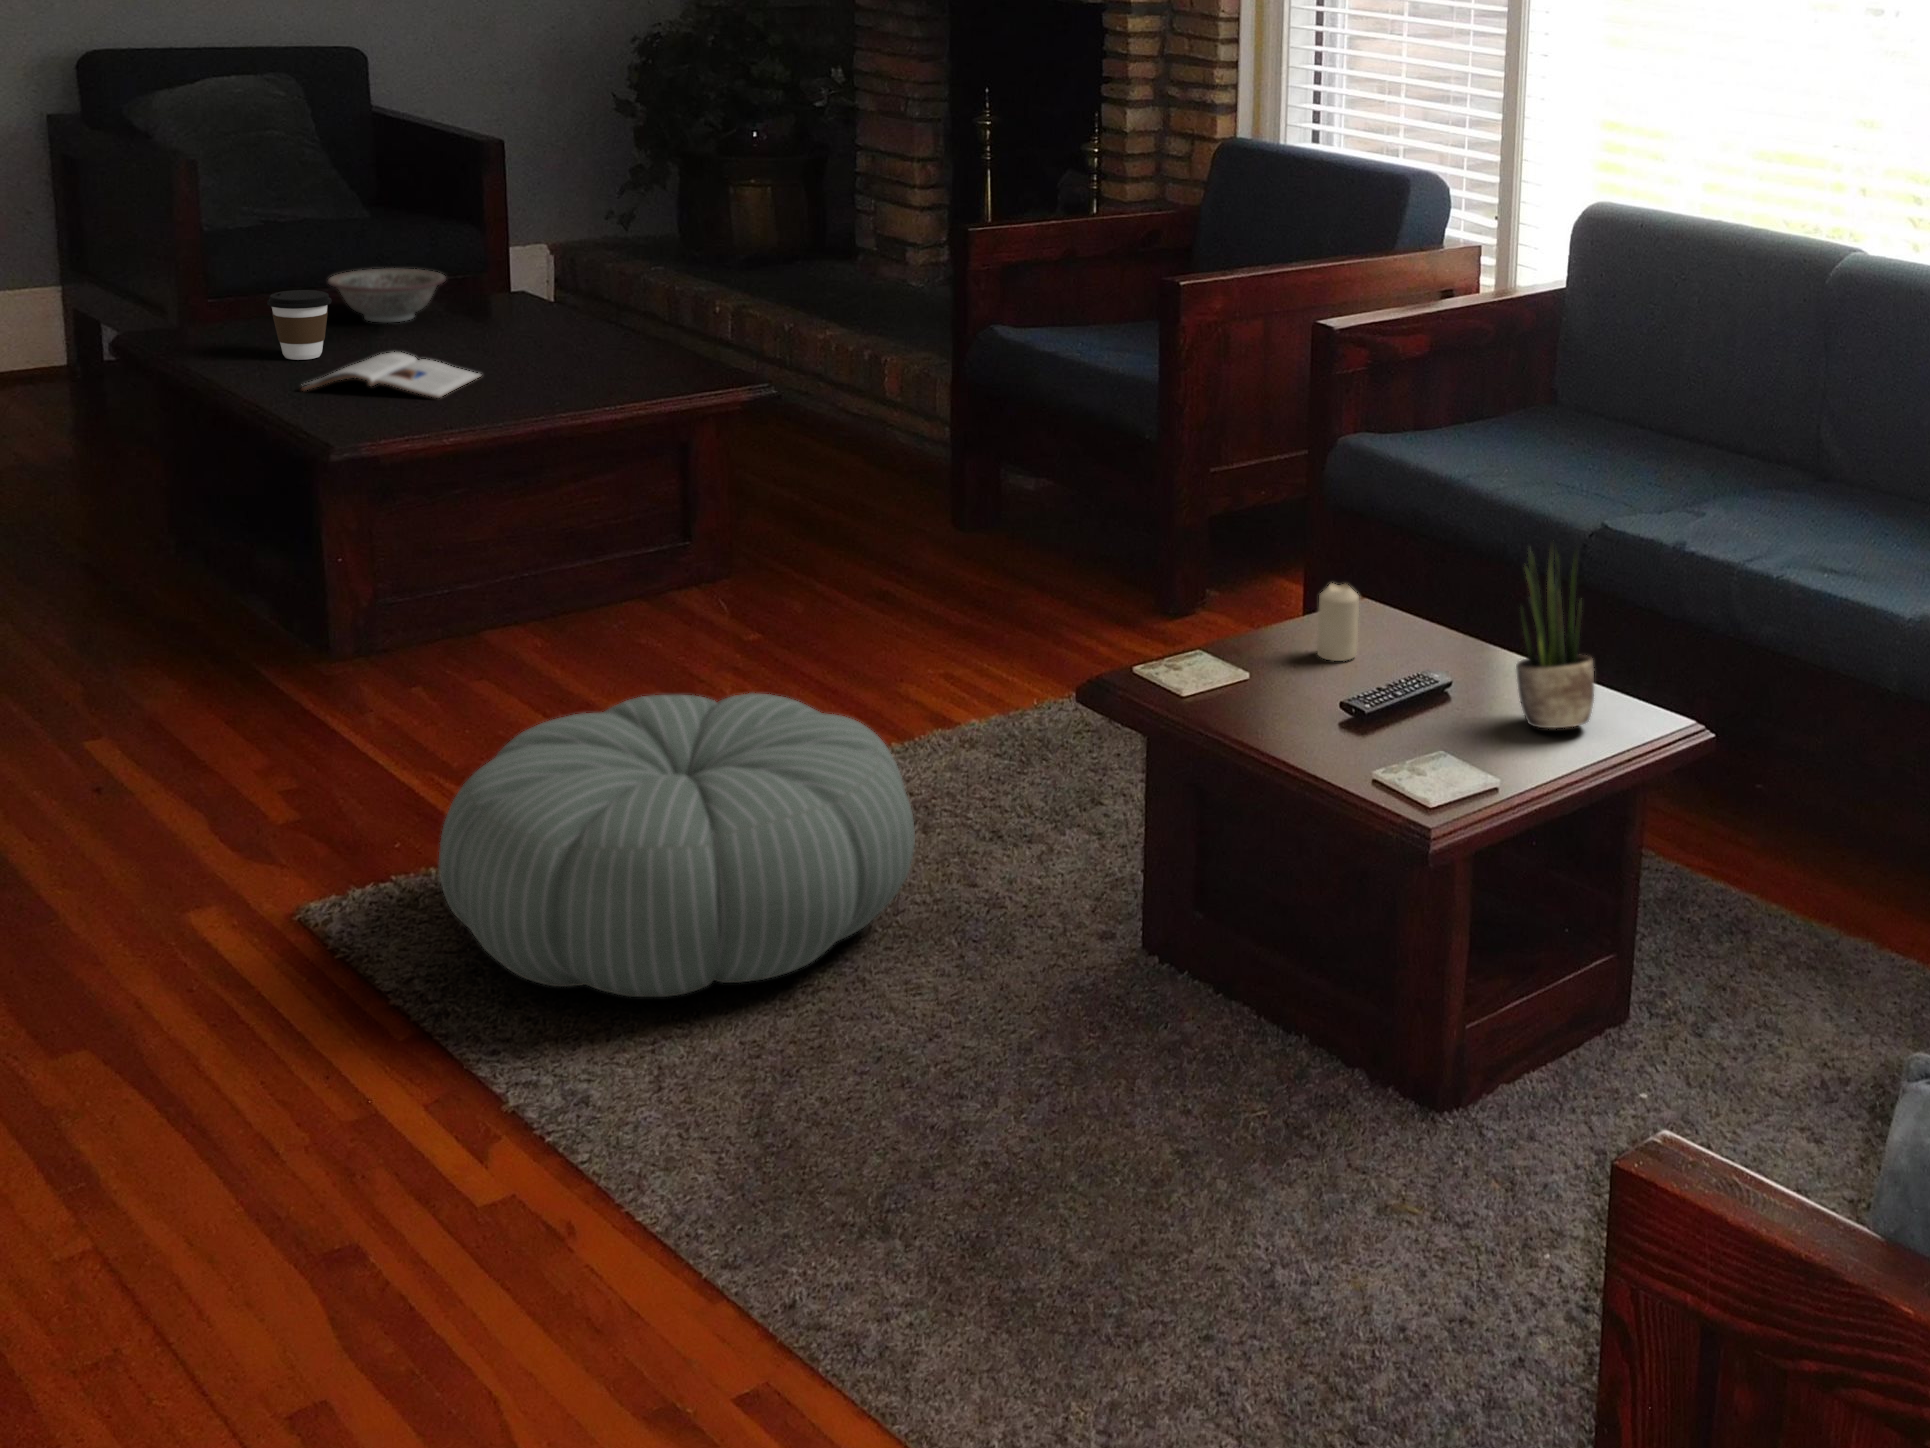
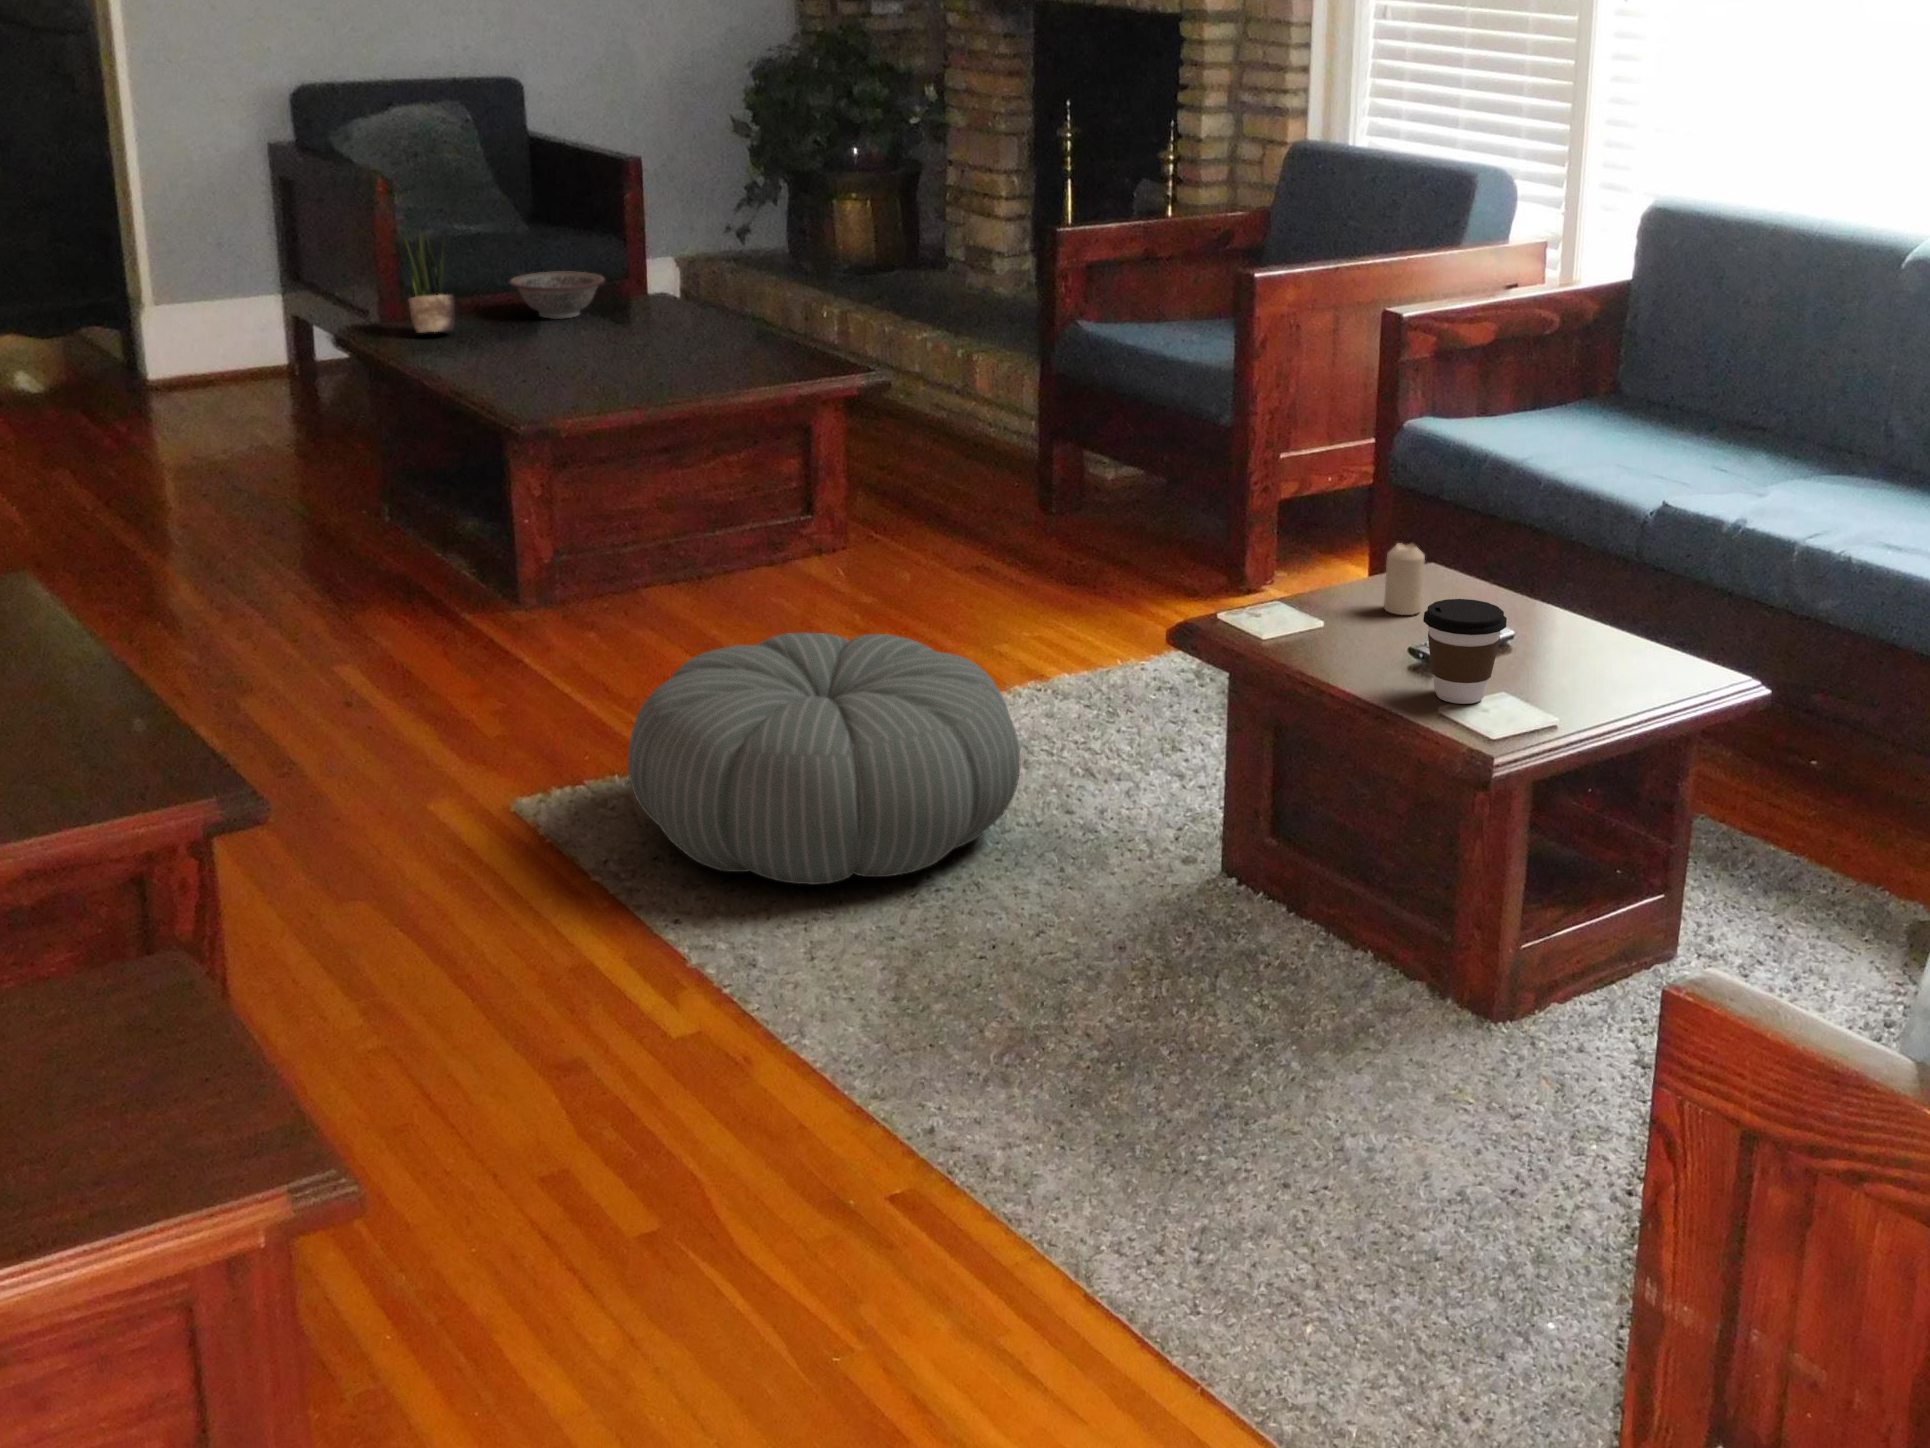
coffee cup: present [267,290,331,360] -> present [1423,599,1507,704]
magazine: present [302,352,481,398] -> none [495,342,640,381]
potted plant: present [1516,542,1594,728] -> present [405,225,455,333]

